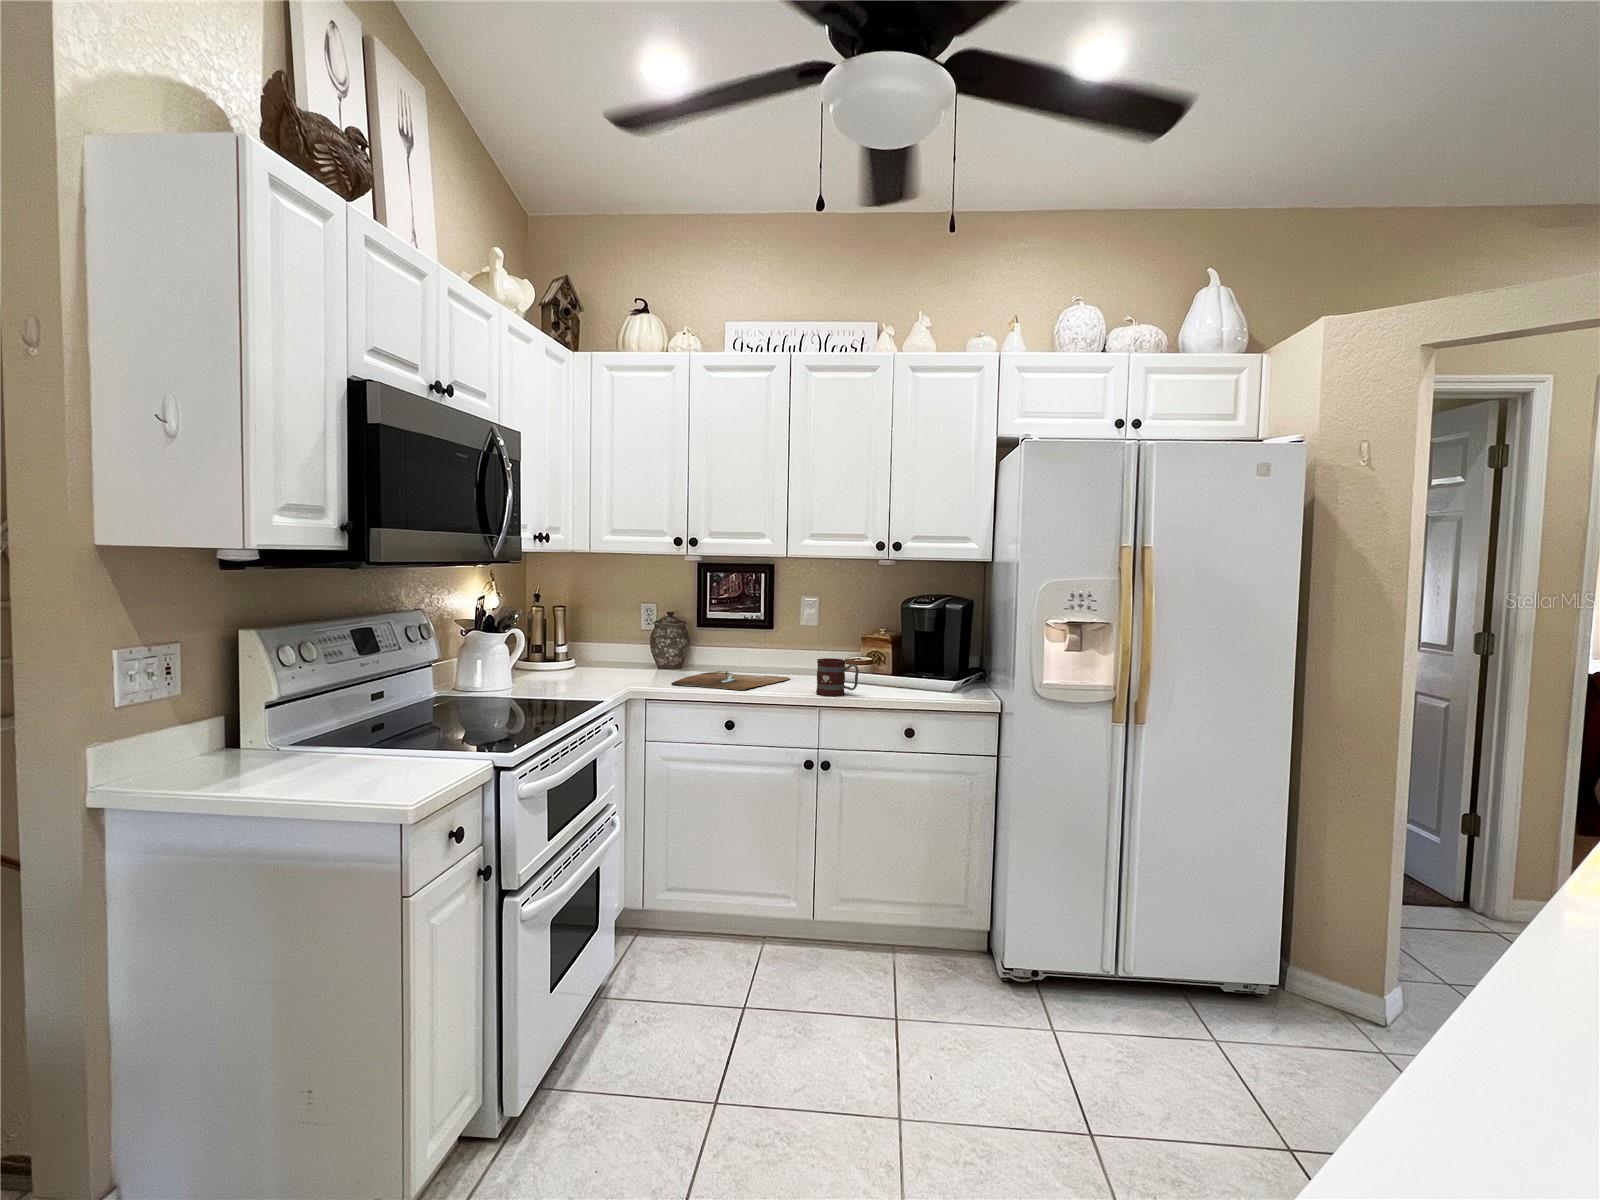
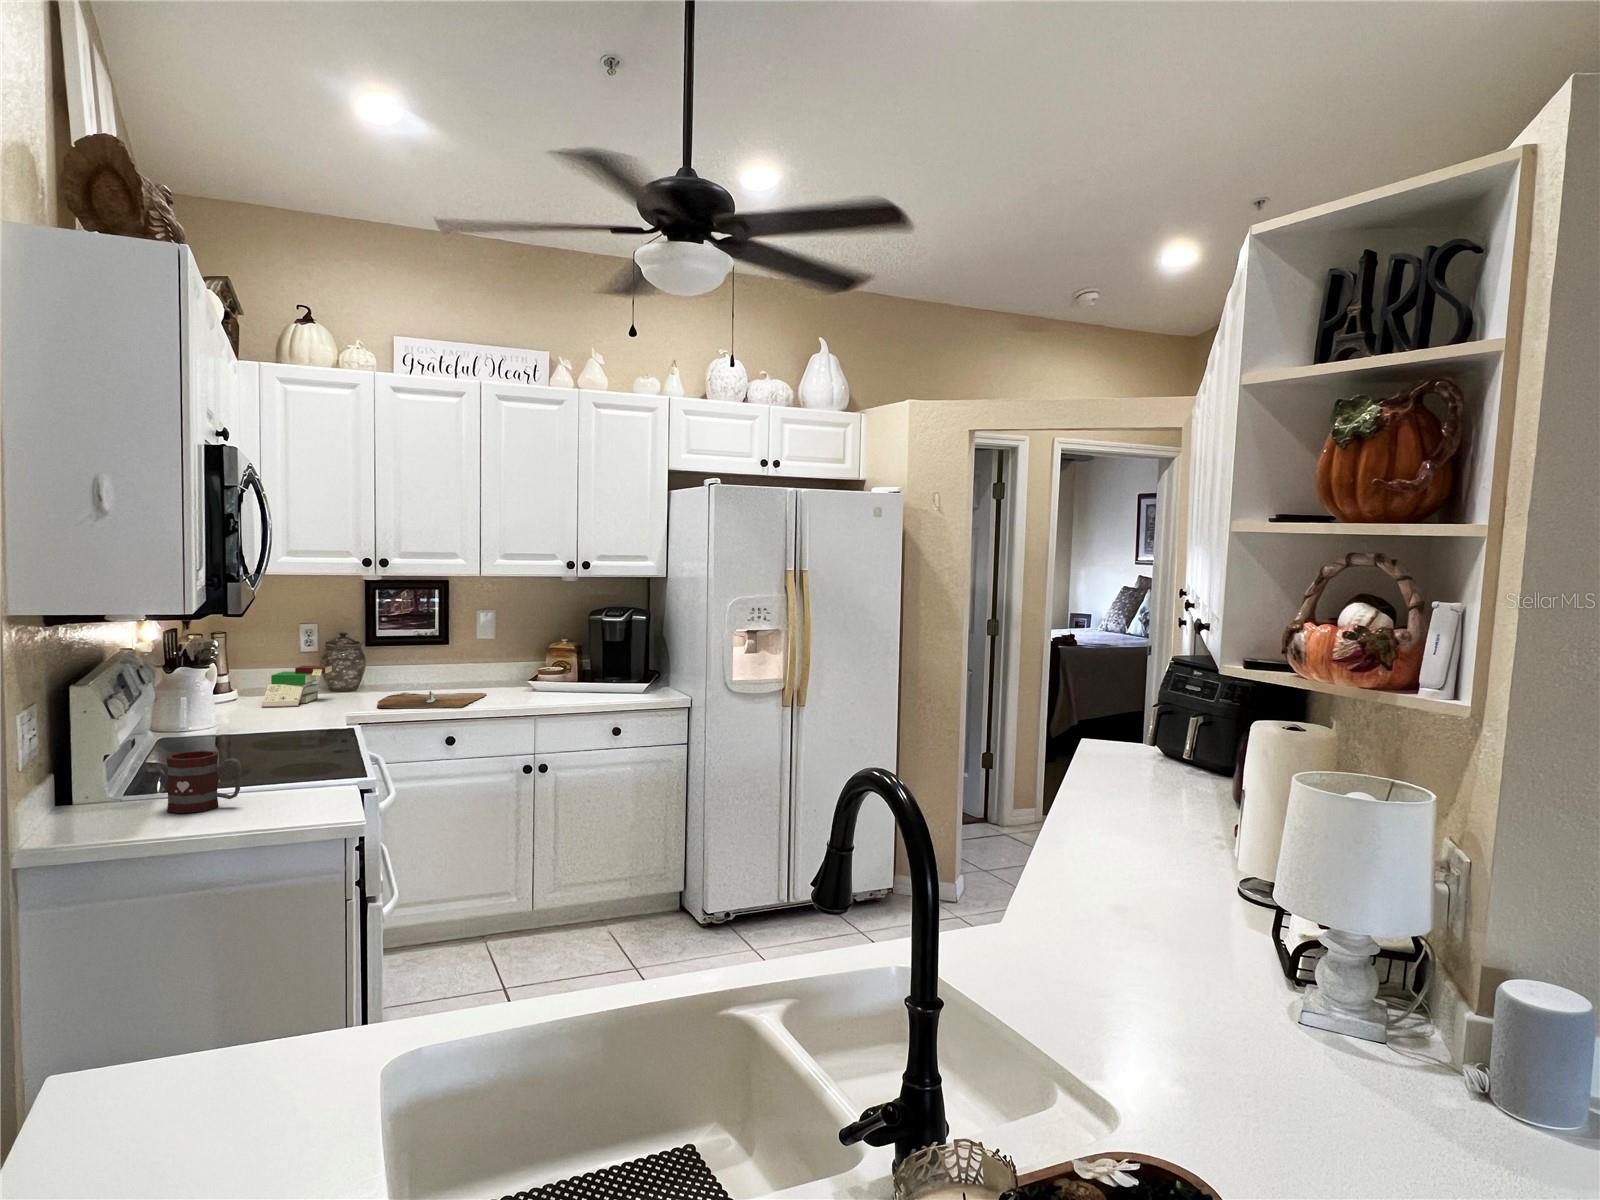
book: none [585,639,655,676] -> present [261,666,332,707]
mug: present [816,658,859,696] -> present [166,751,242,813]

